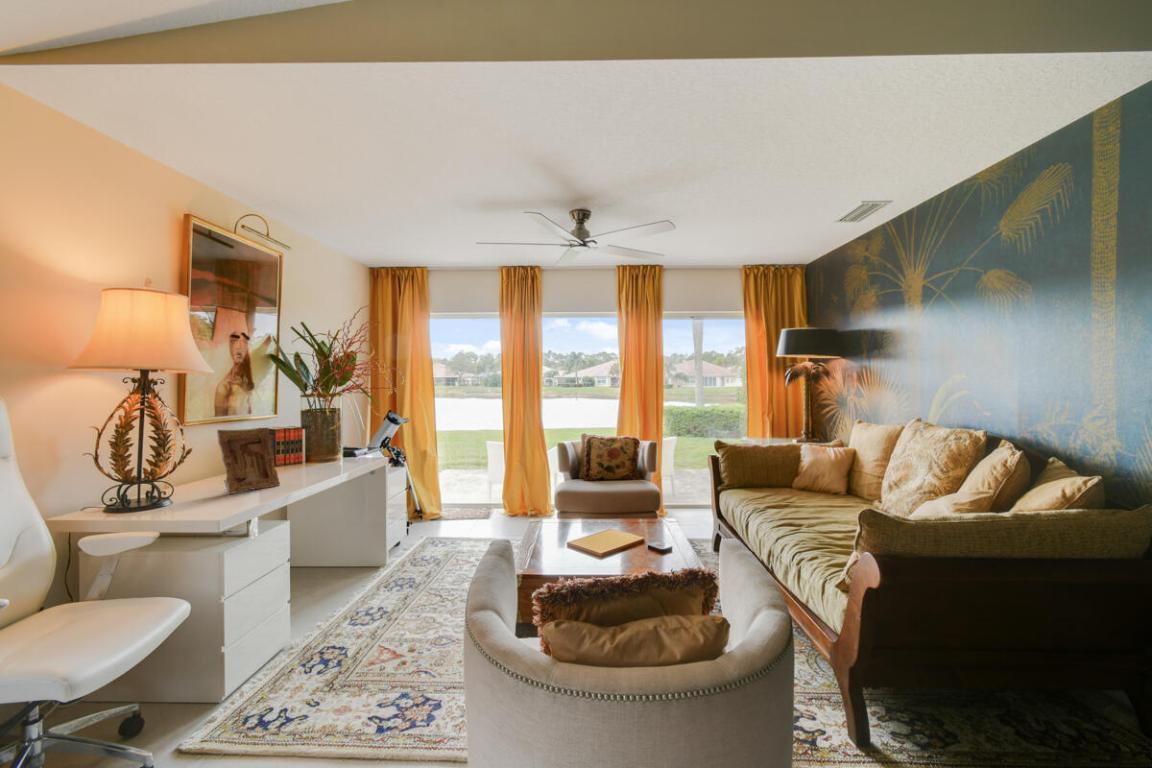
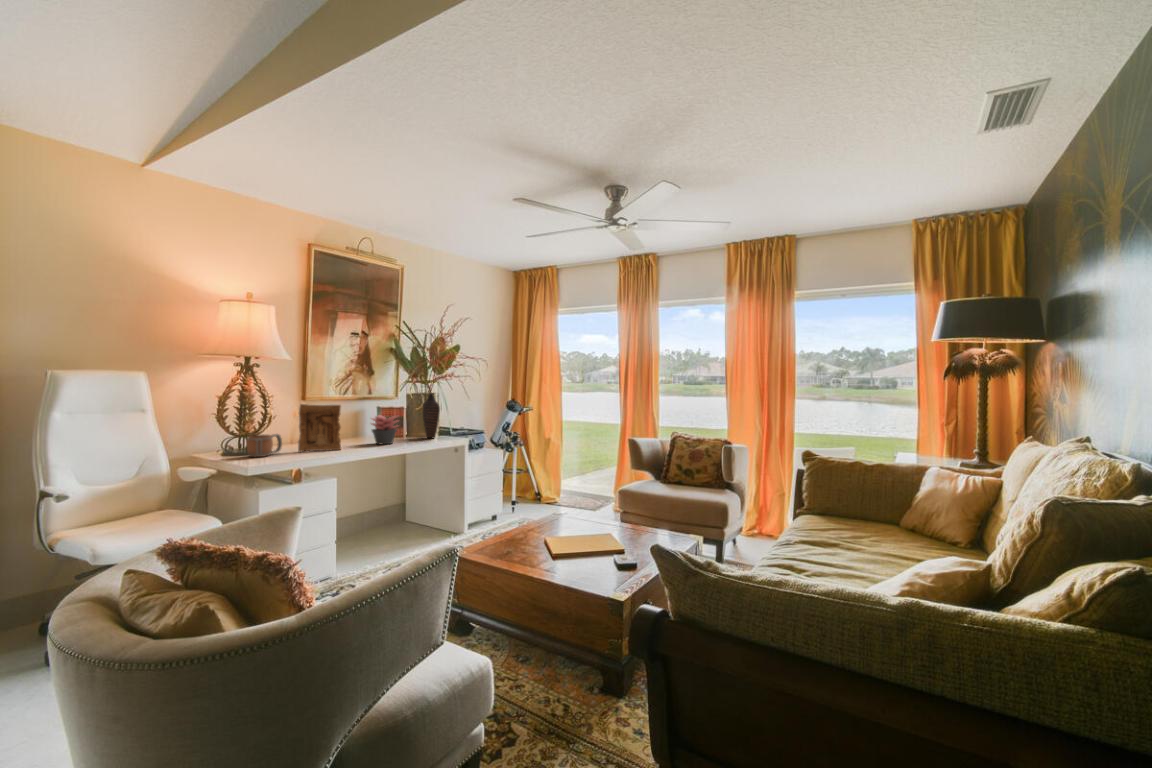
decorative vase: none [326,408,356,461] -> present [423,393,440,438]
succulent plant: none [288,437,327,474] -> present [371,415,397,444]
mug: none [167,472,208,508] -> present [247,434,282,457]

